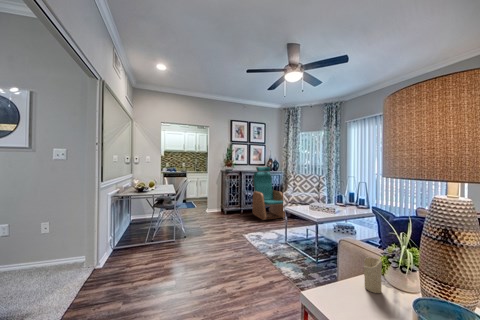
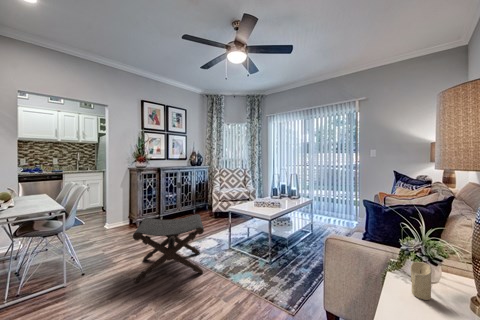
armchair: present [253,167,285,220] -> none [174,162,215,226]
footstool: none [209,206,261,254] -> present [133,214,204,282]

